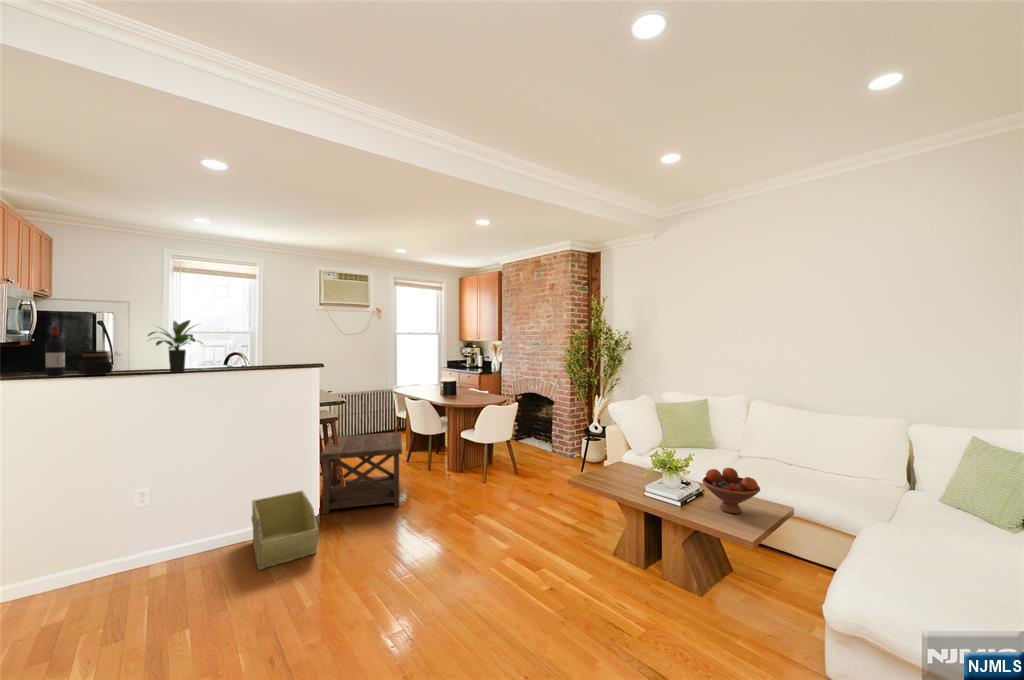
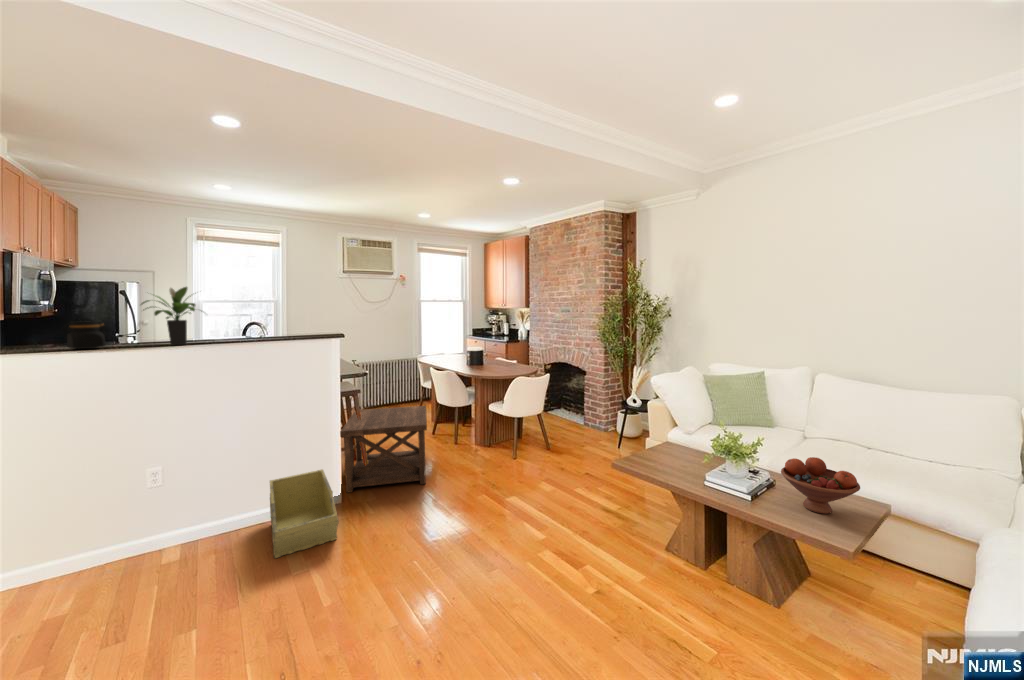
wine bottle: present [45,326,65,376] -> none [31,295,57,350]

